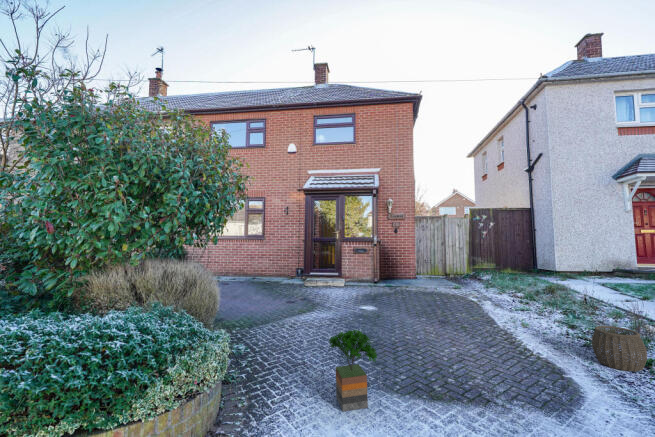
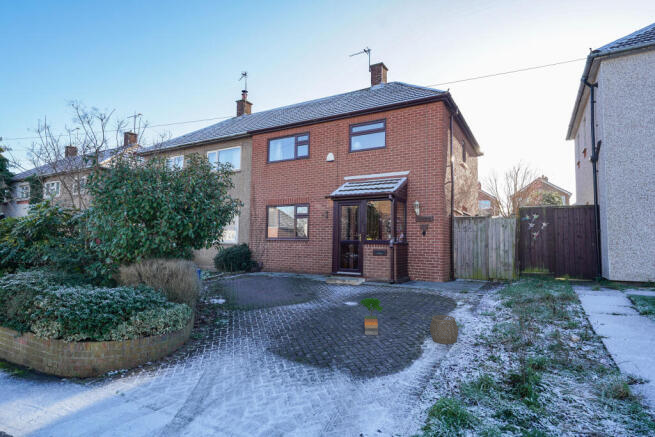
potted tree: present [329,330,377,411] -> present [360,298,383,335]

